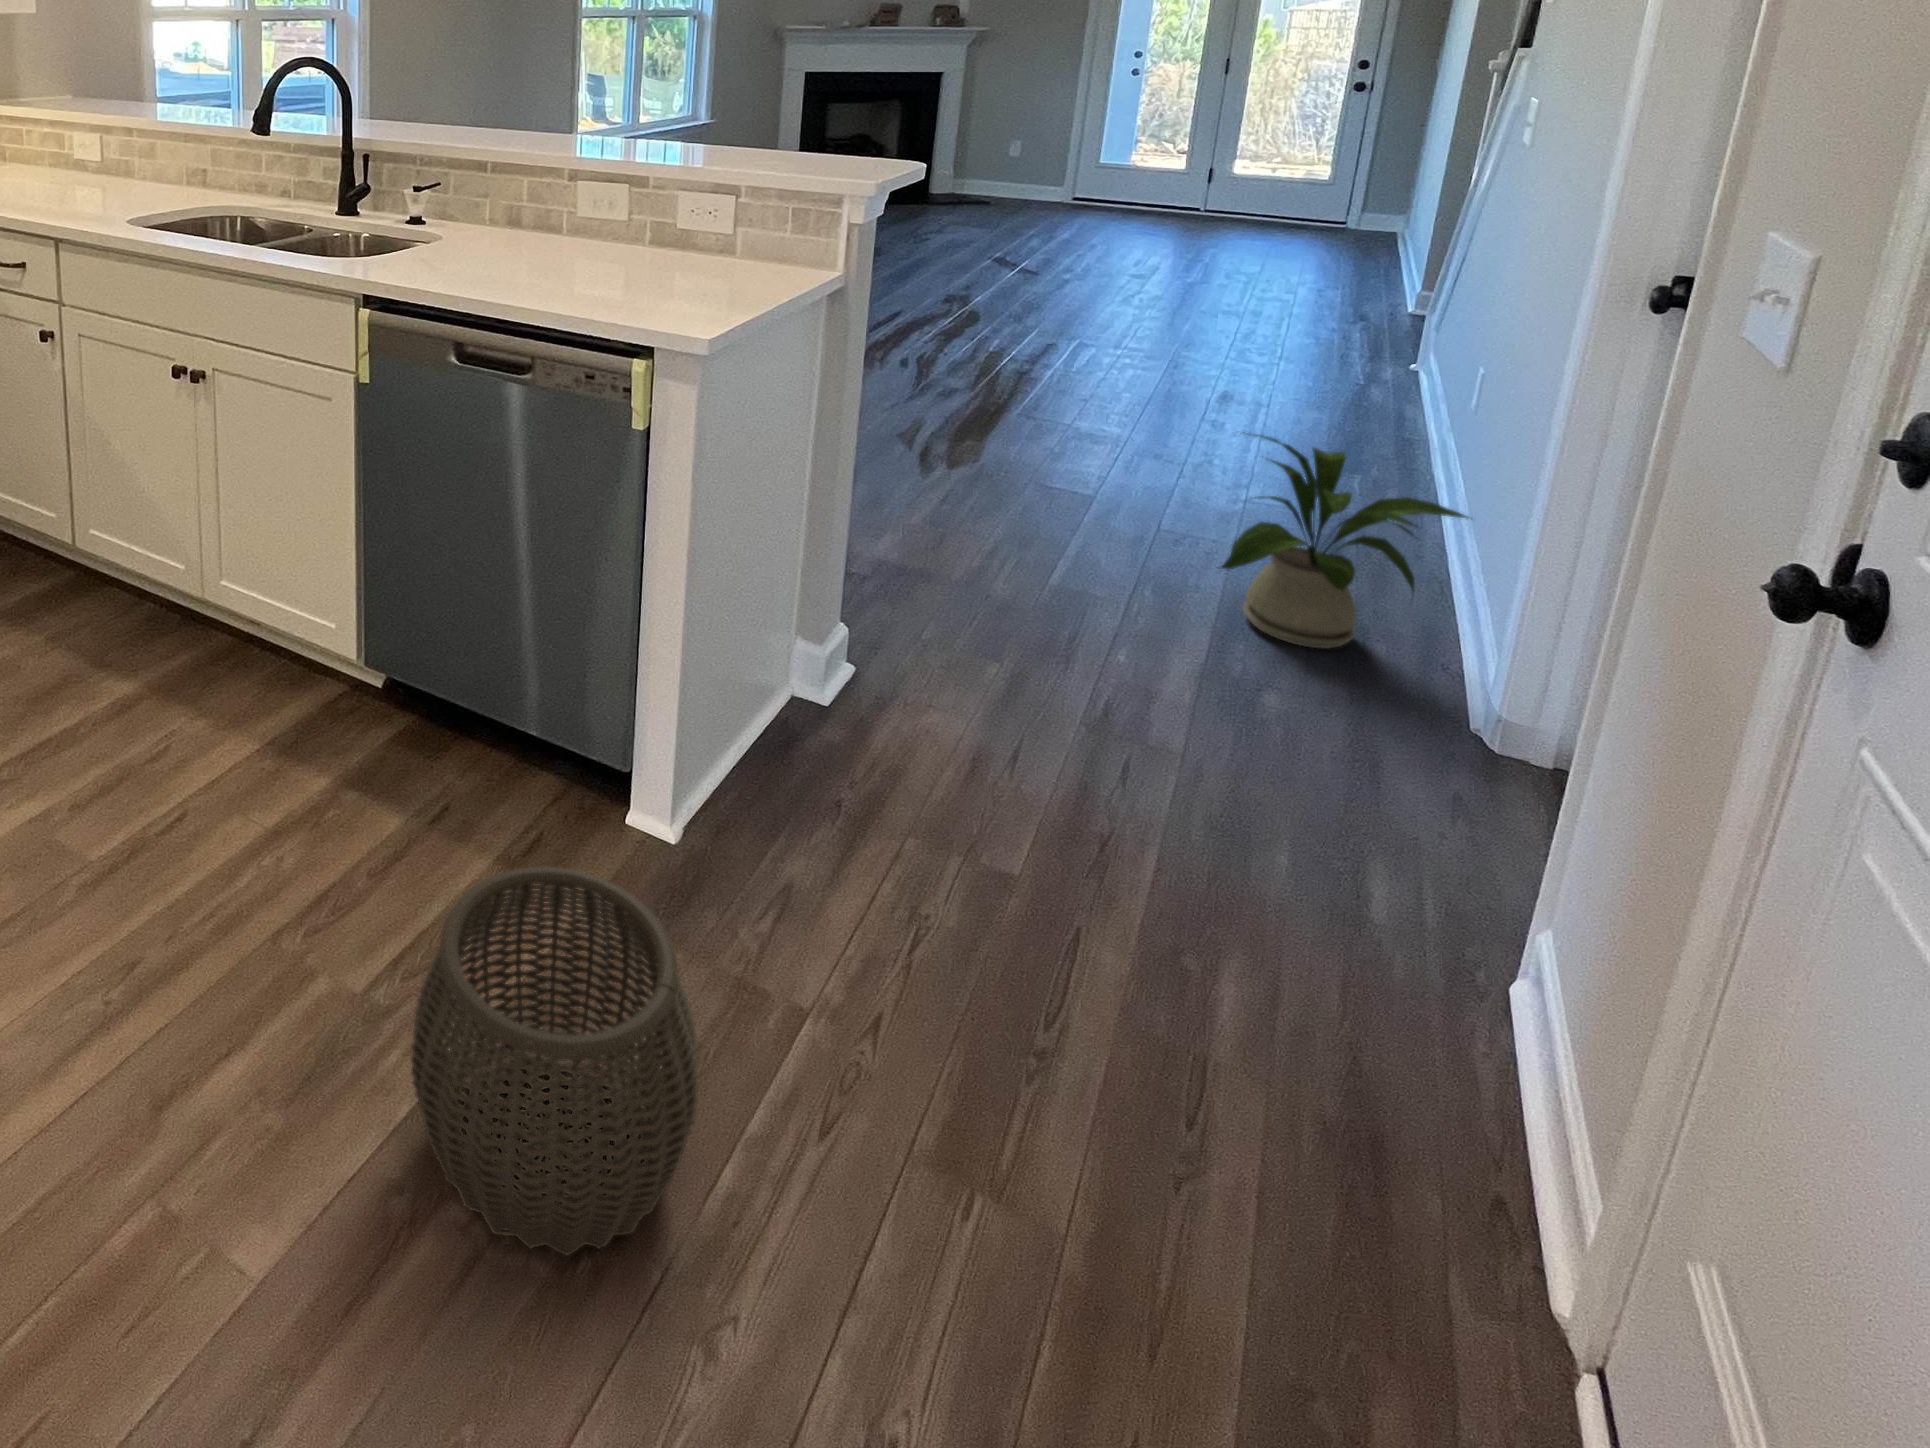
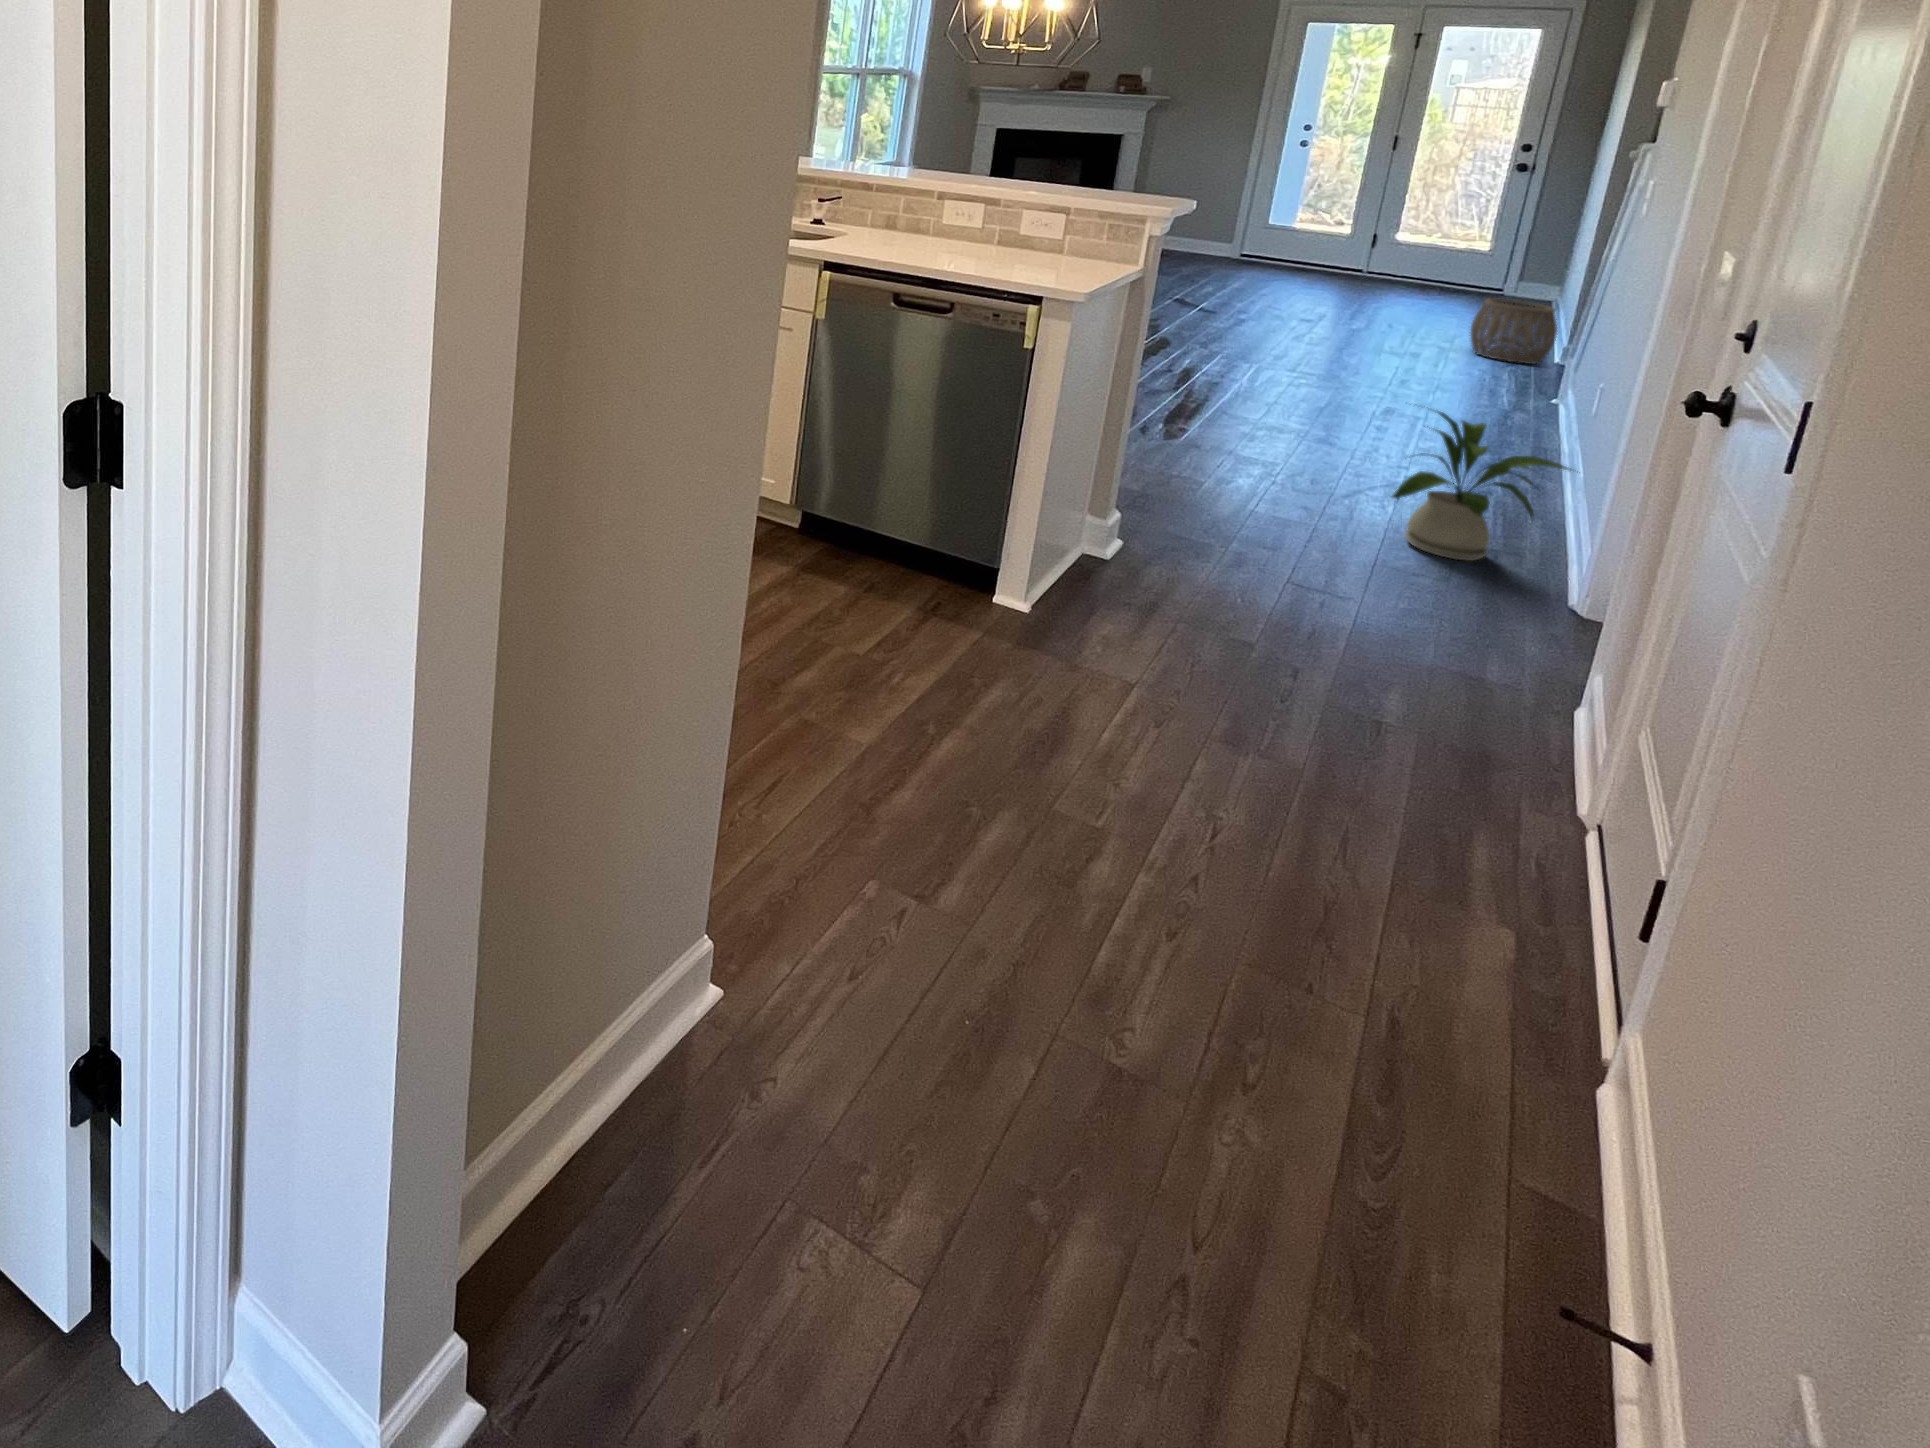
woven basket: present [411,867,699,1255] -> present [1471,298,1557,364]

